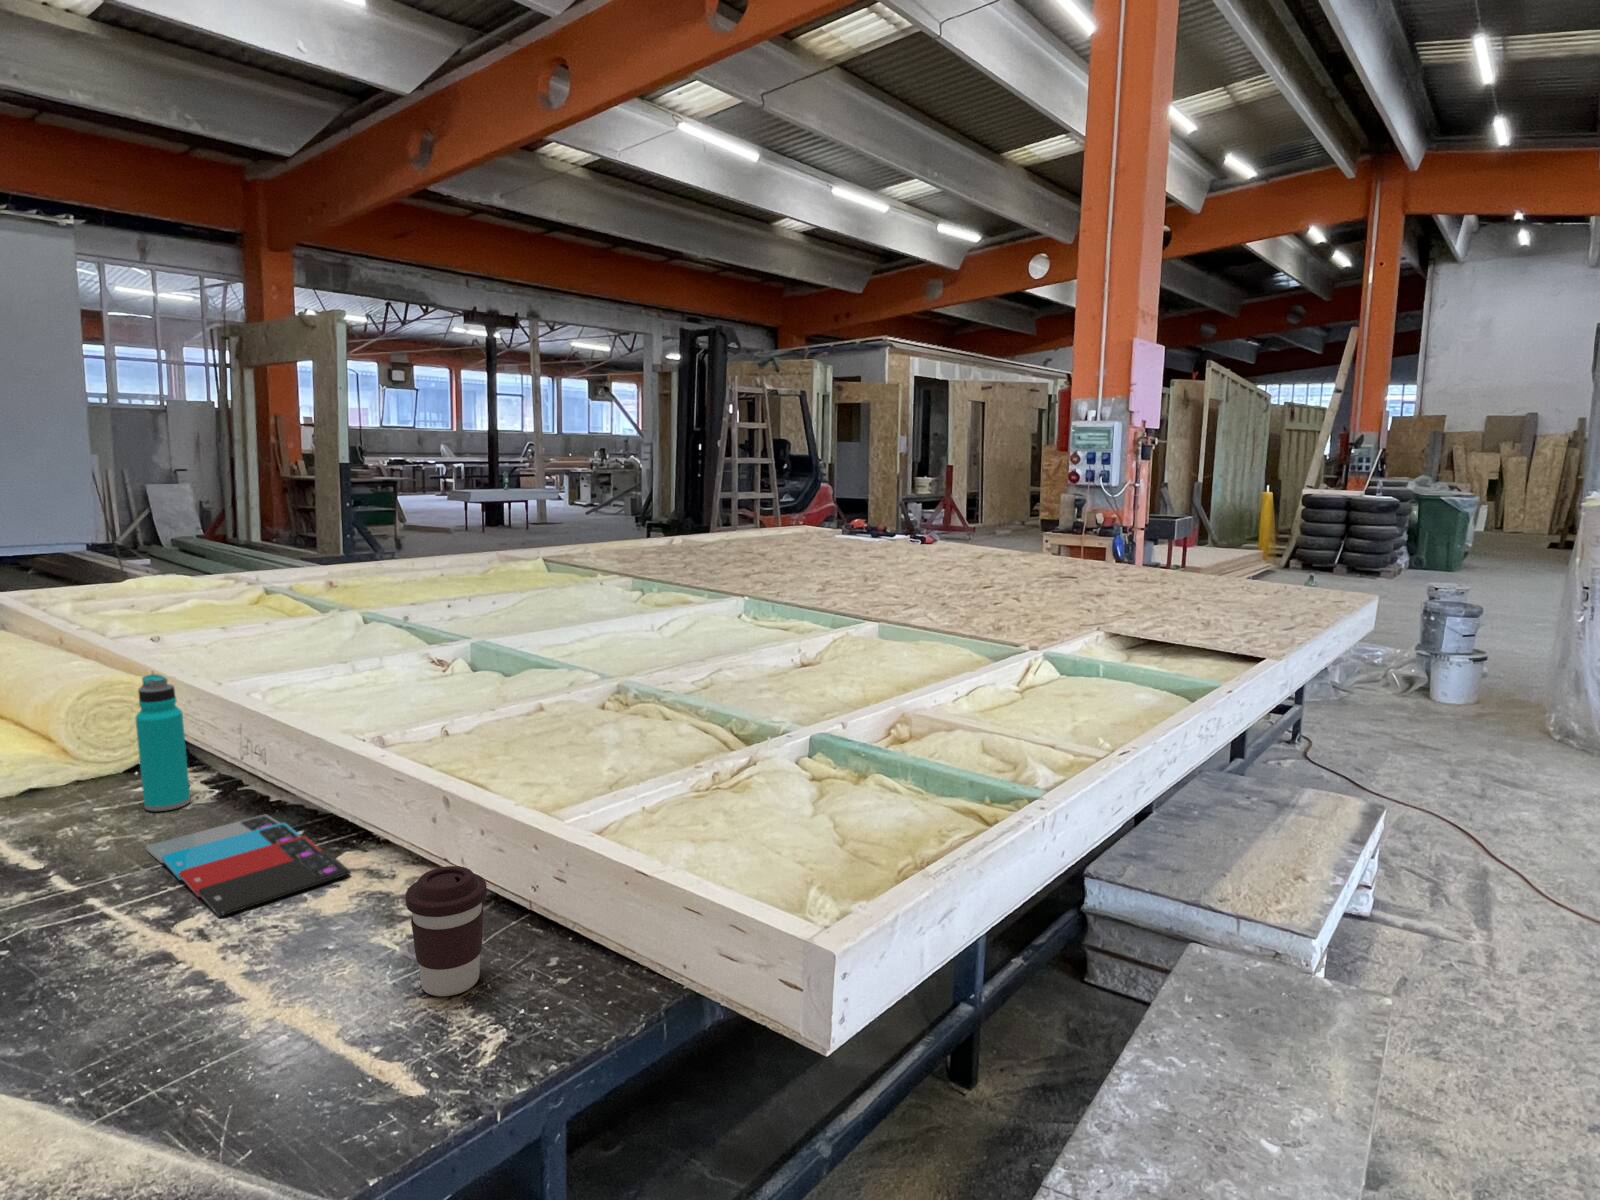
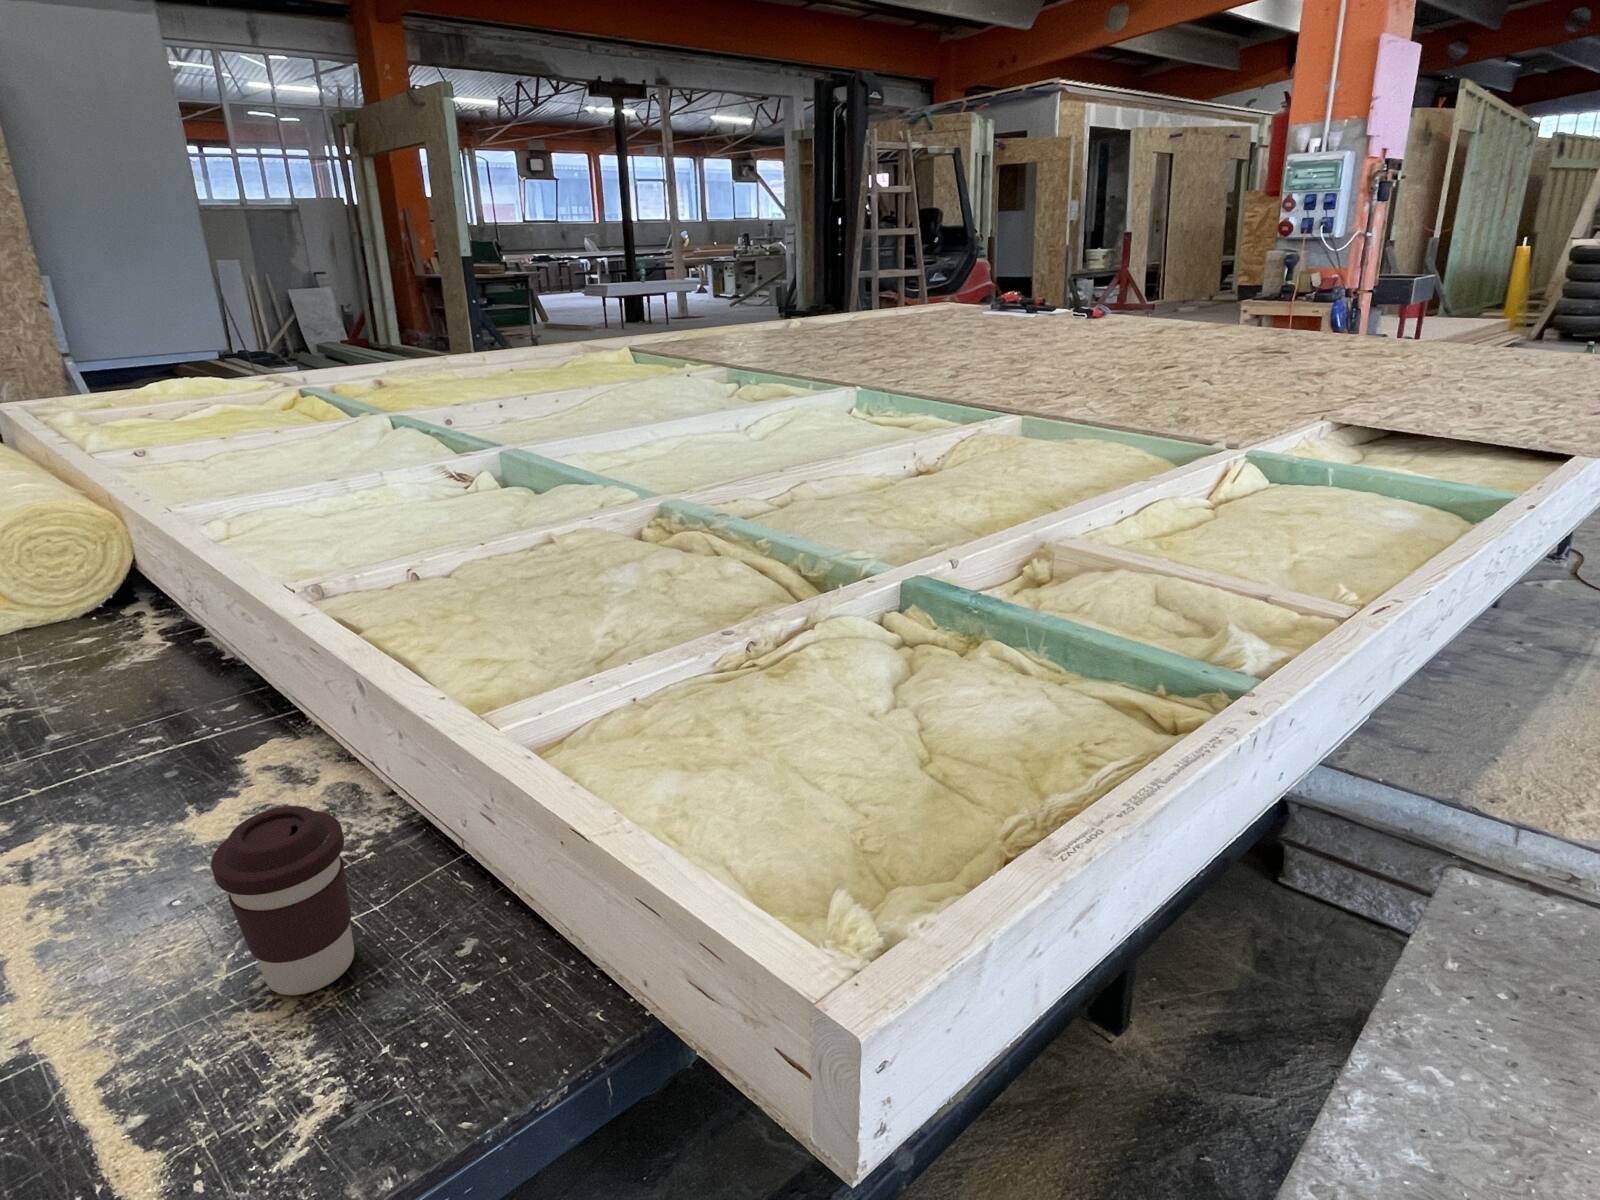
water bottle: present [135,674,191,811] -> none [37,499,134,667]
smartphone: present [146,814,351,916] -> none [46,675,264,832]

